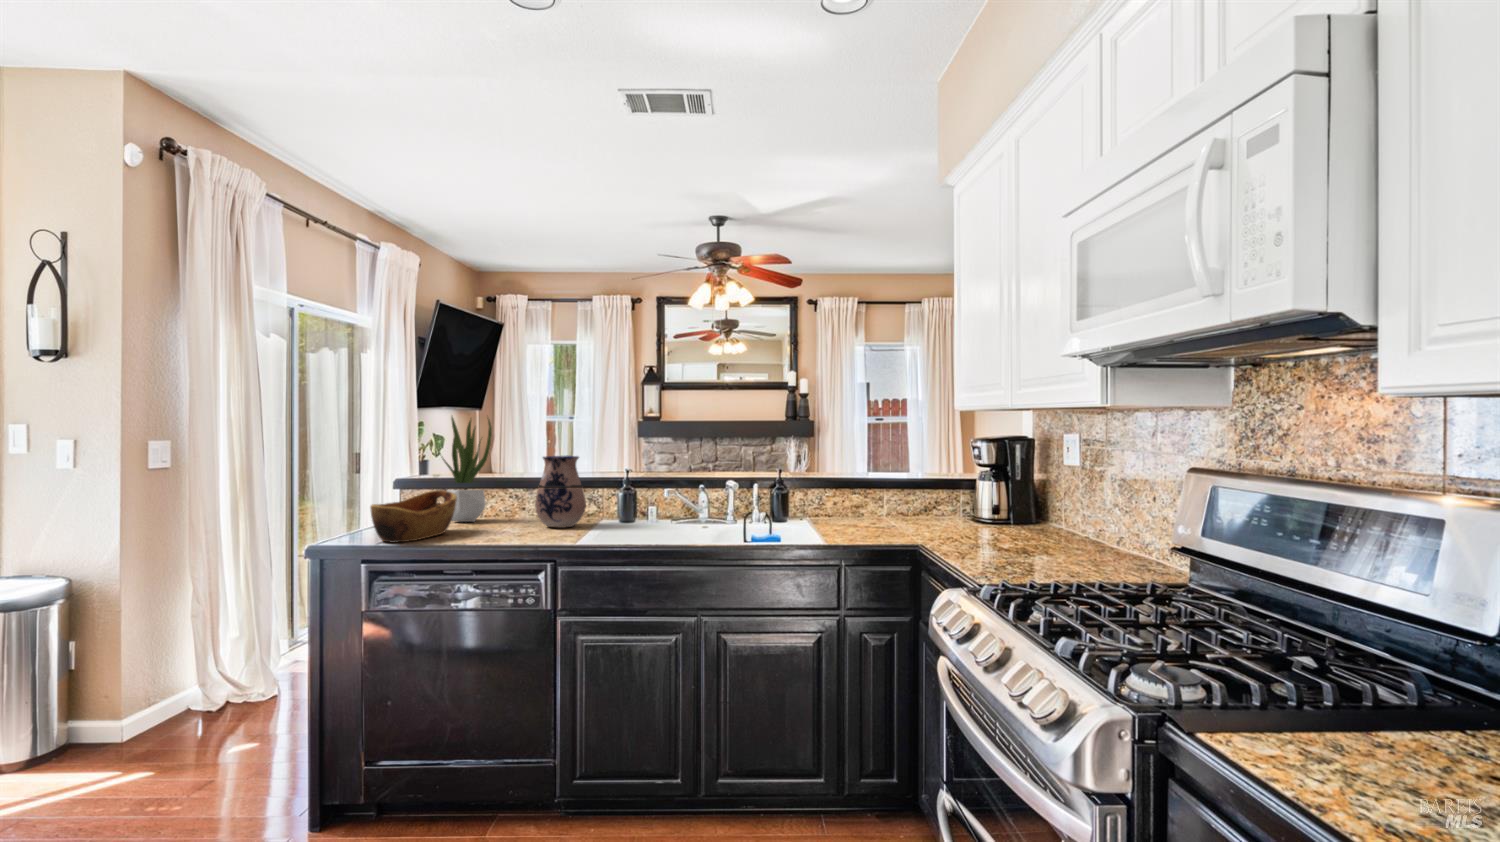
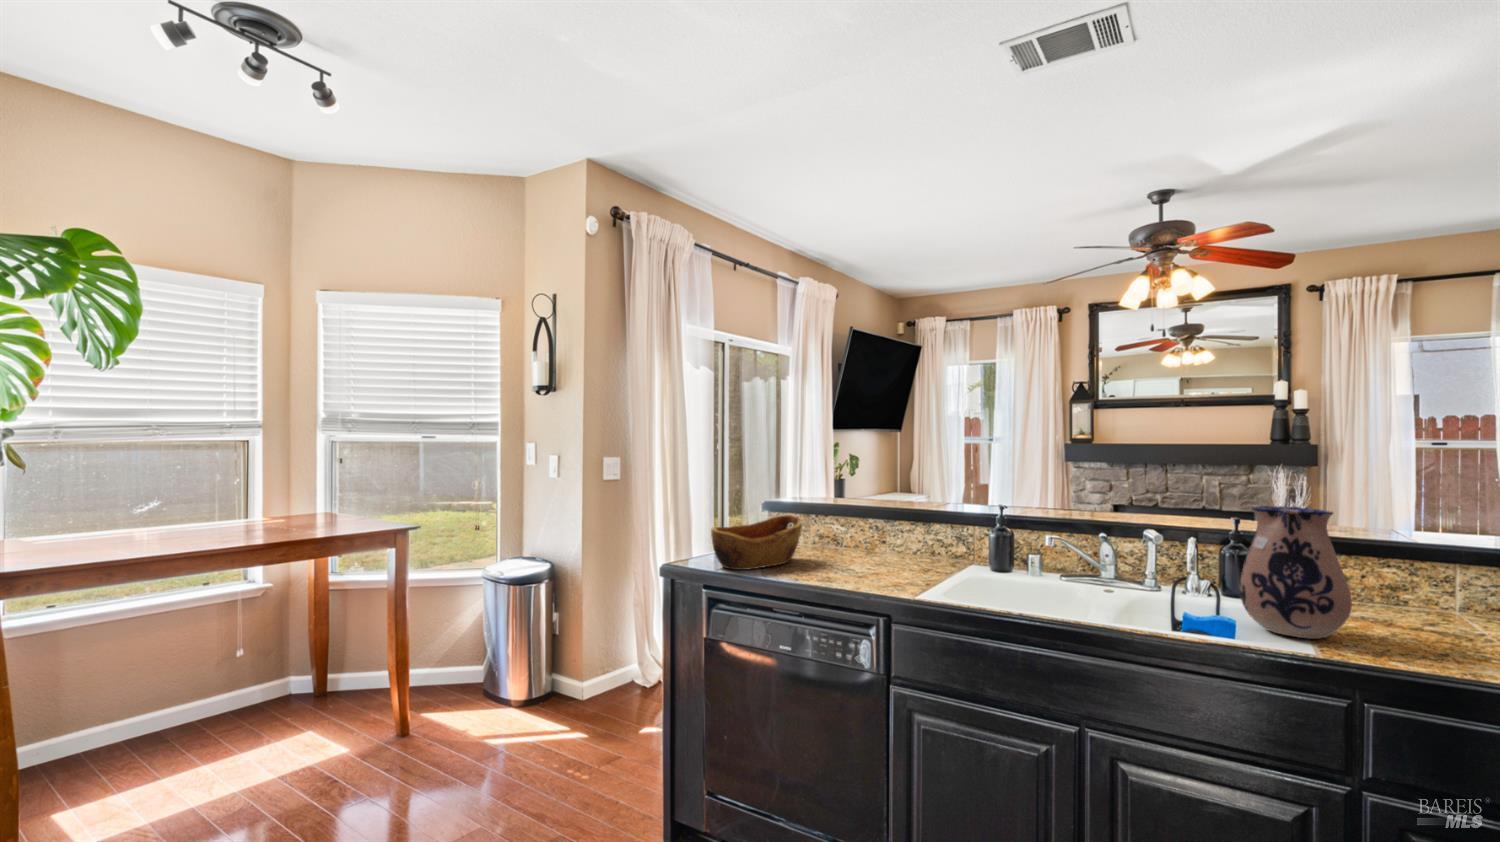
potted plant: present [443,417,492,522] -> none [797,435,850,551]
ceramic pitcher: present [535,455,586,528] -> present [1239,506,1352,639]

